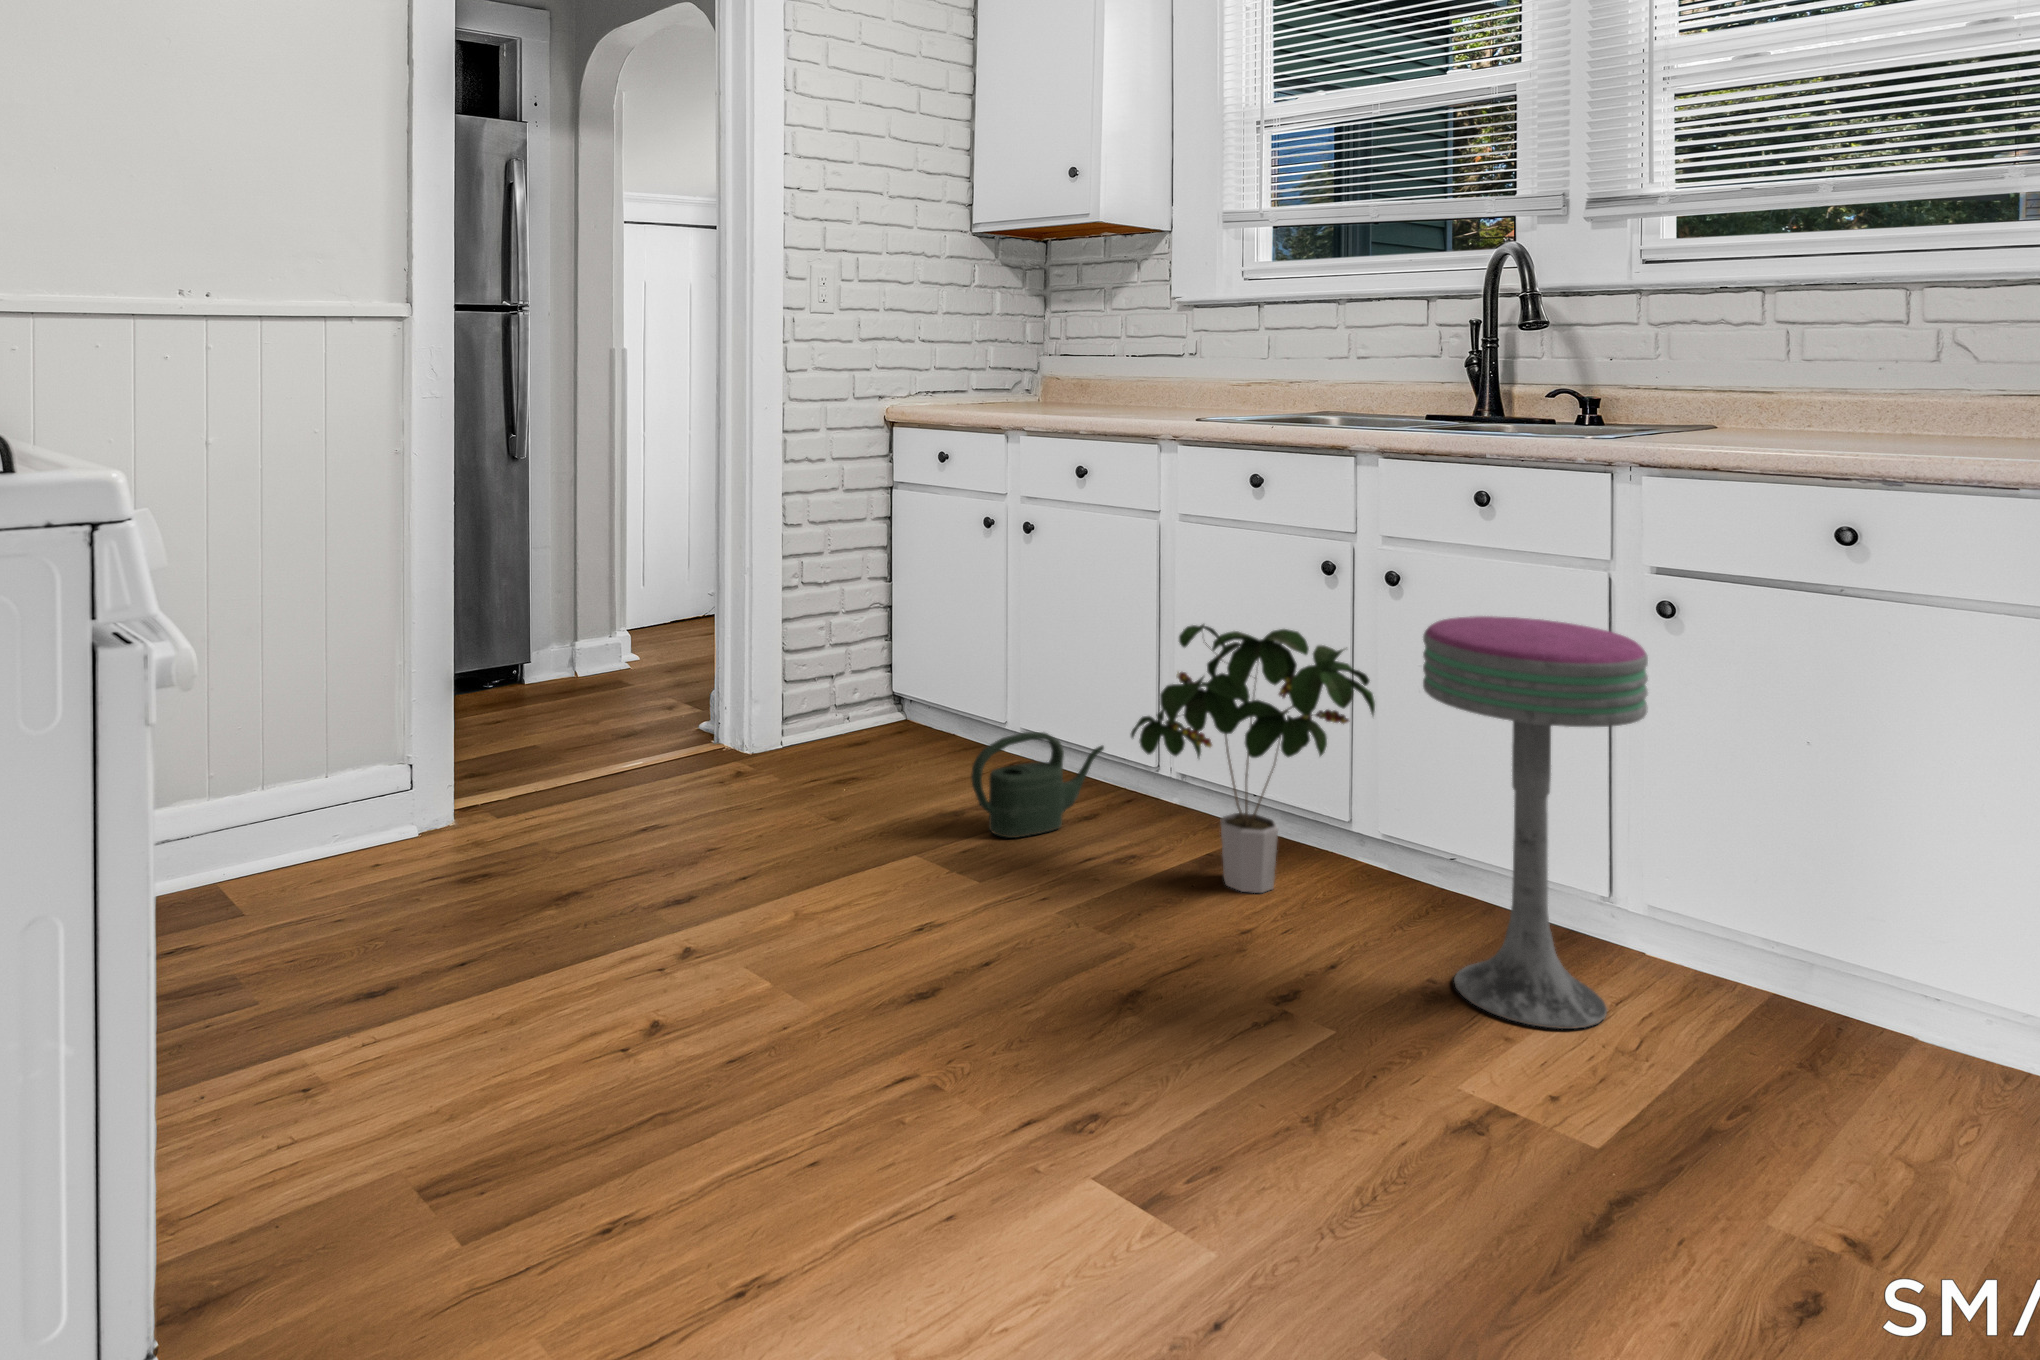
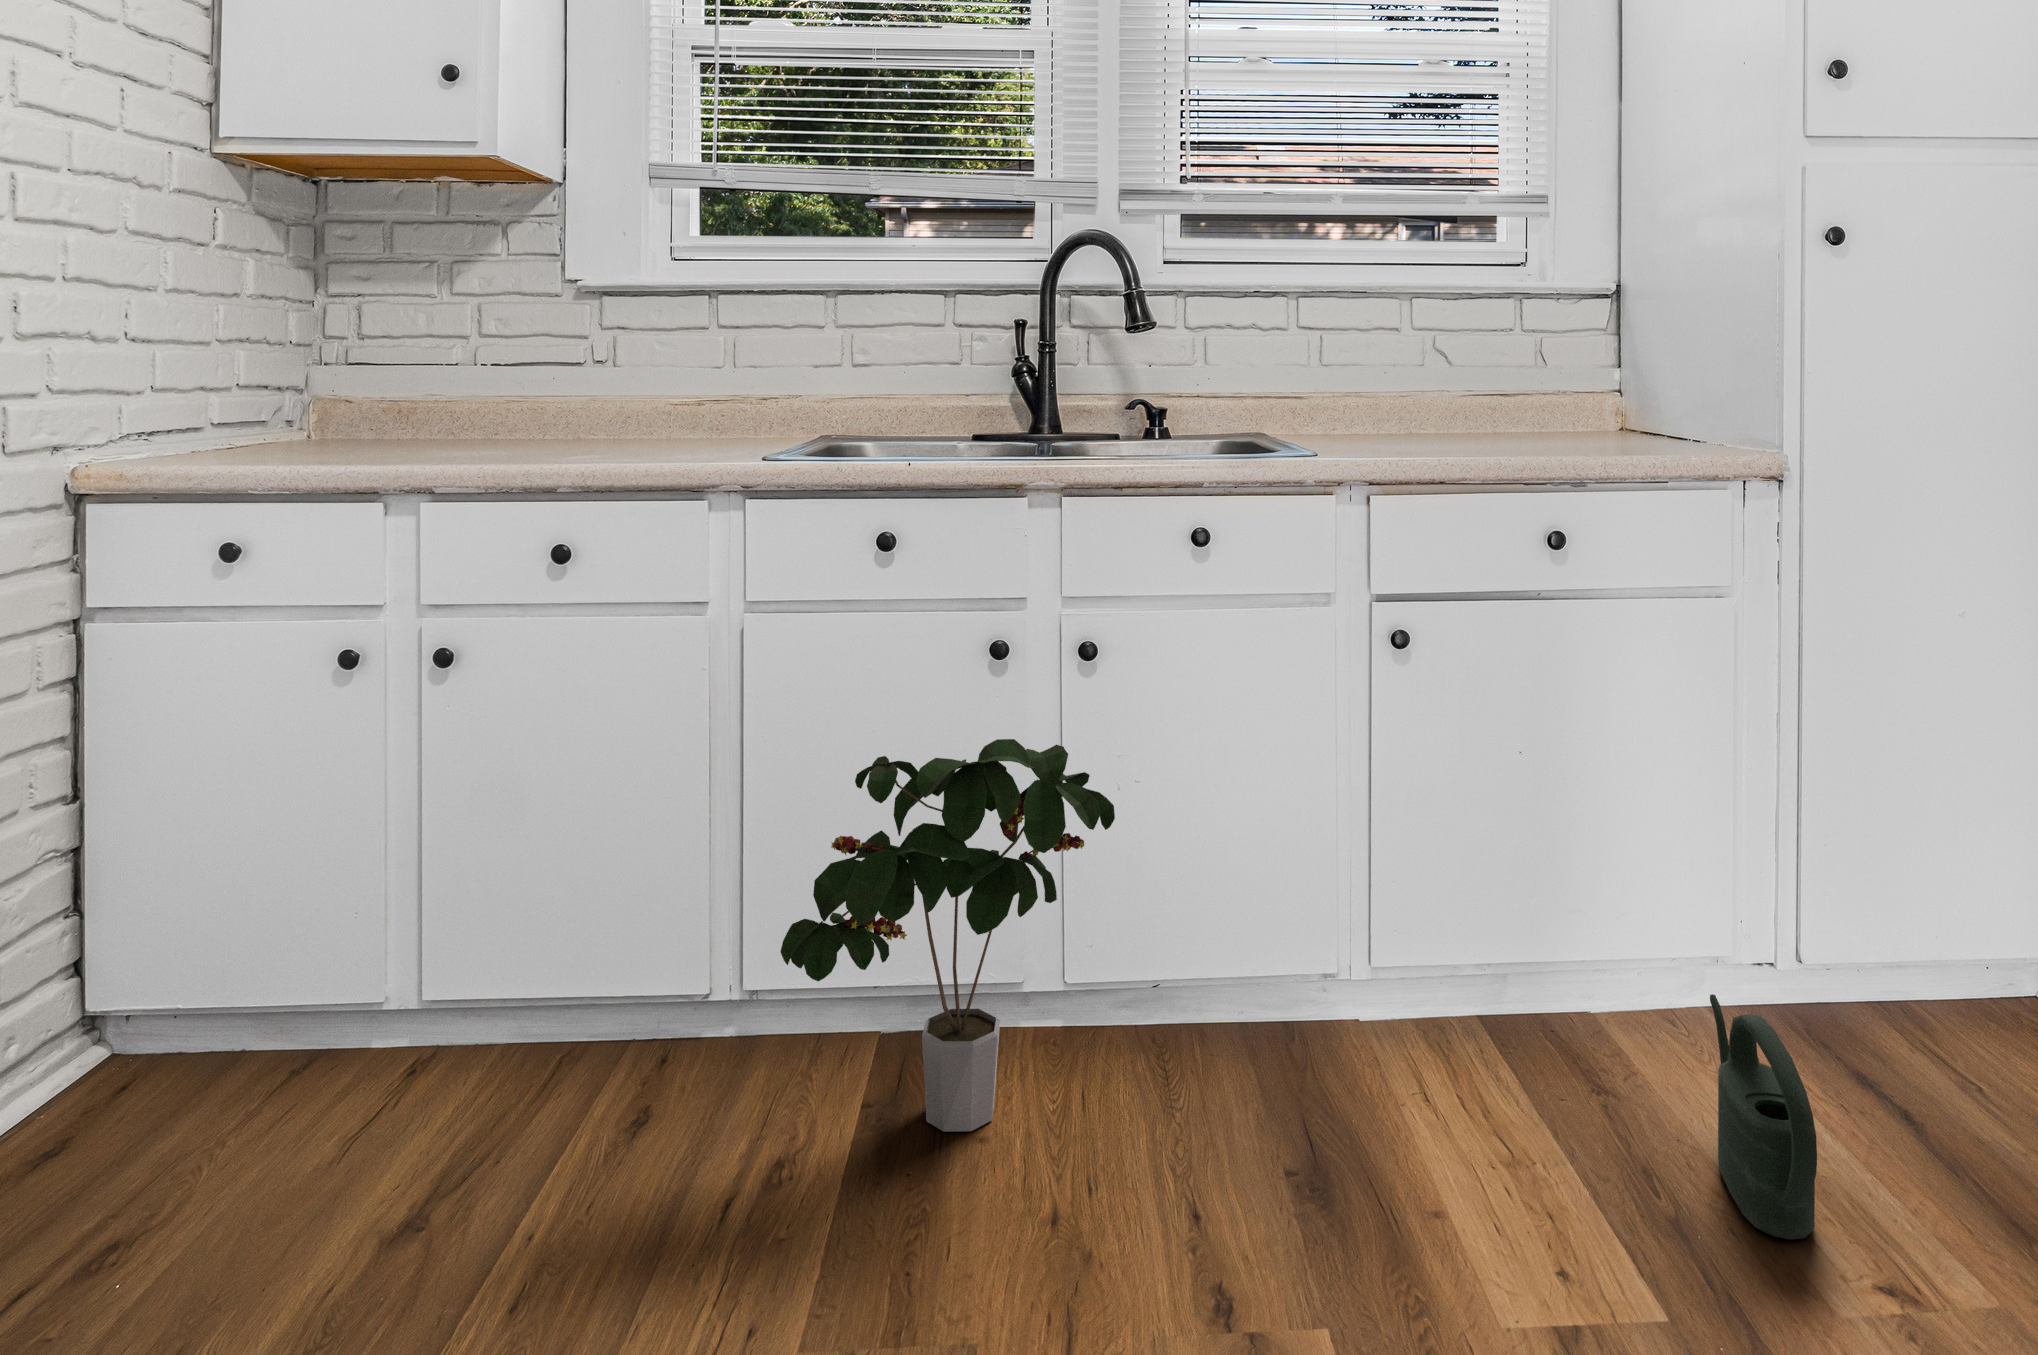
bar stool: present [1423,616,1648,1029] -> none [1254,664,1492,1161]
watering can: present [971,732,1104,838] -> present [1710,994,1817,1240]

